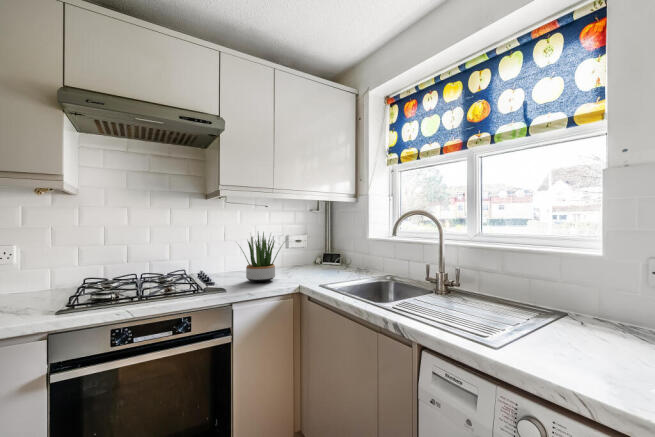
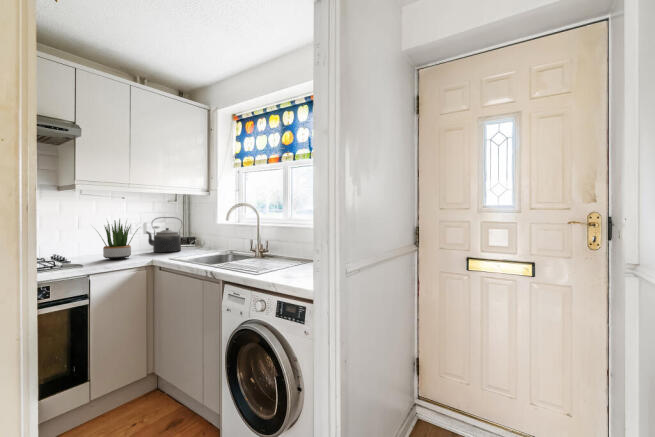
kettle: none [289,229,328,272] -> present [146,217,182,252]

